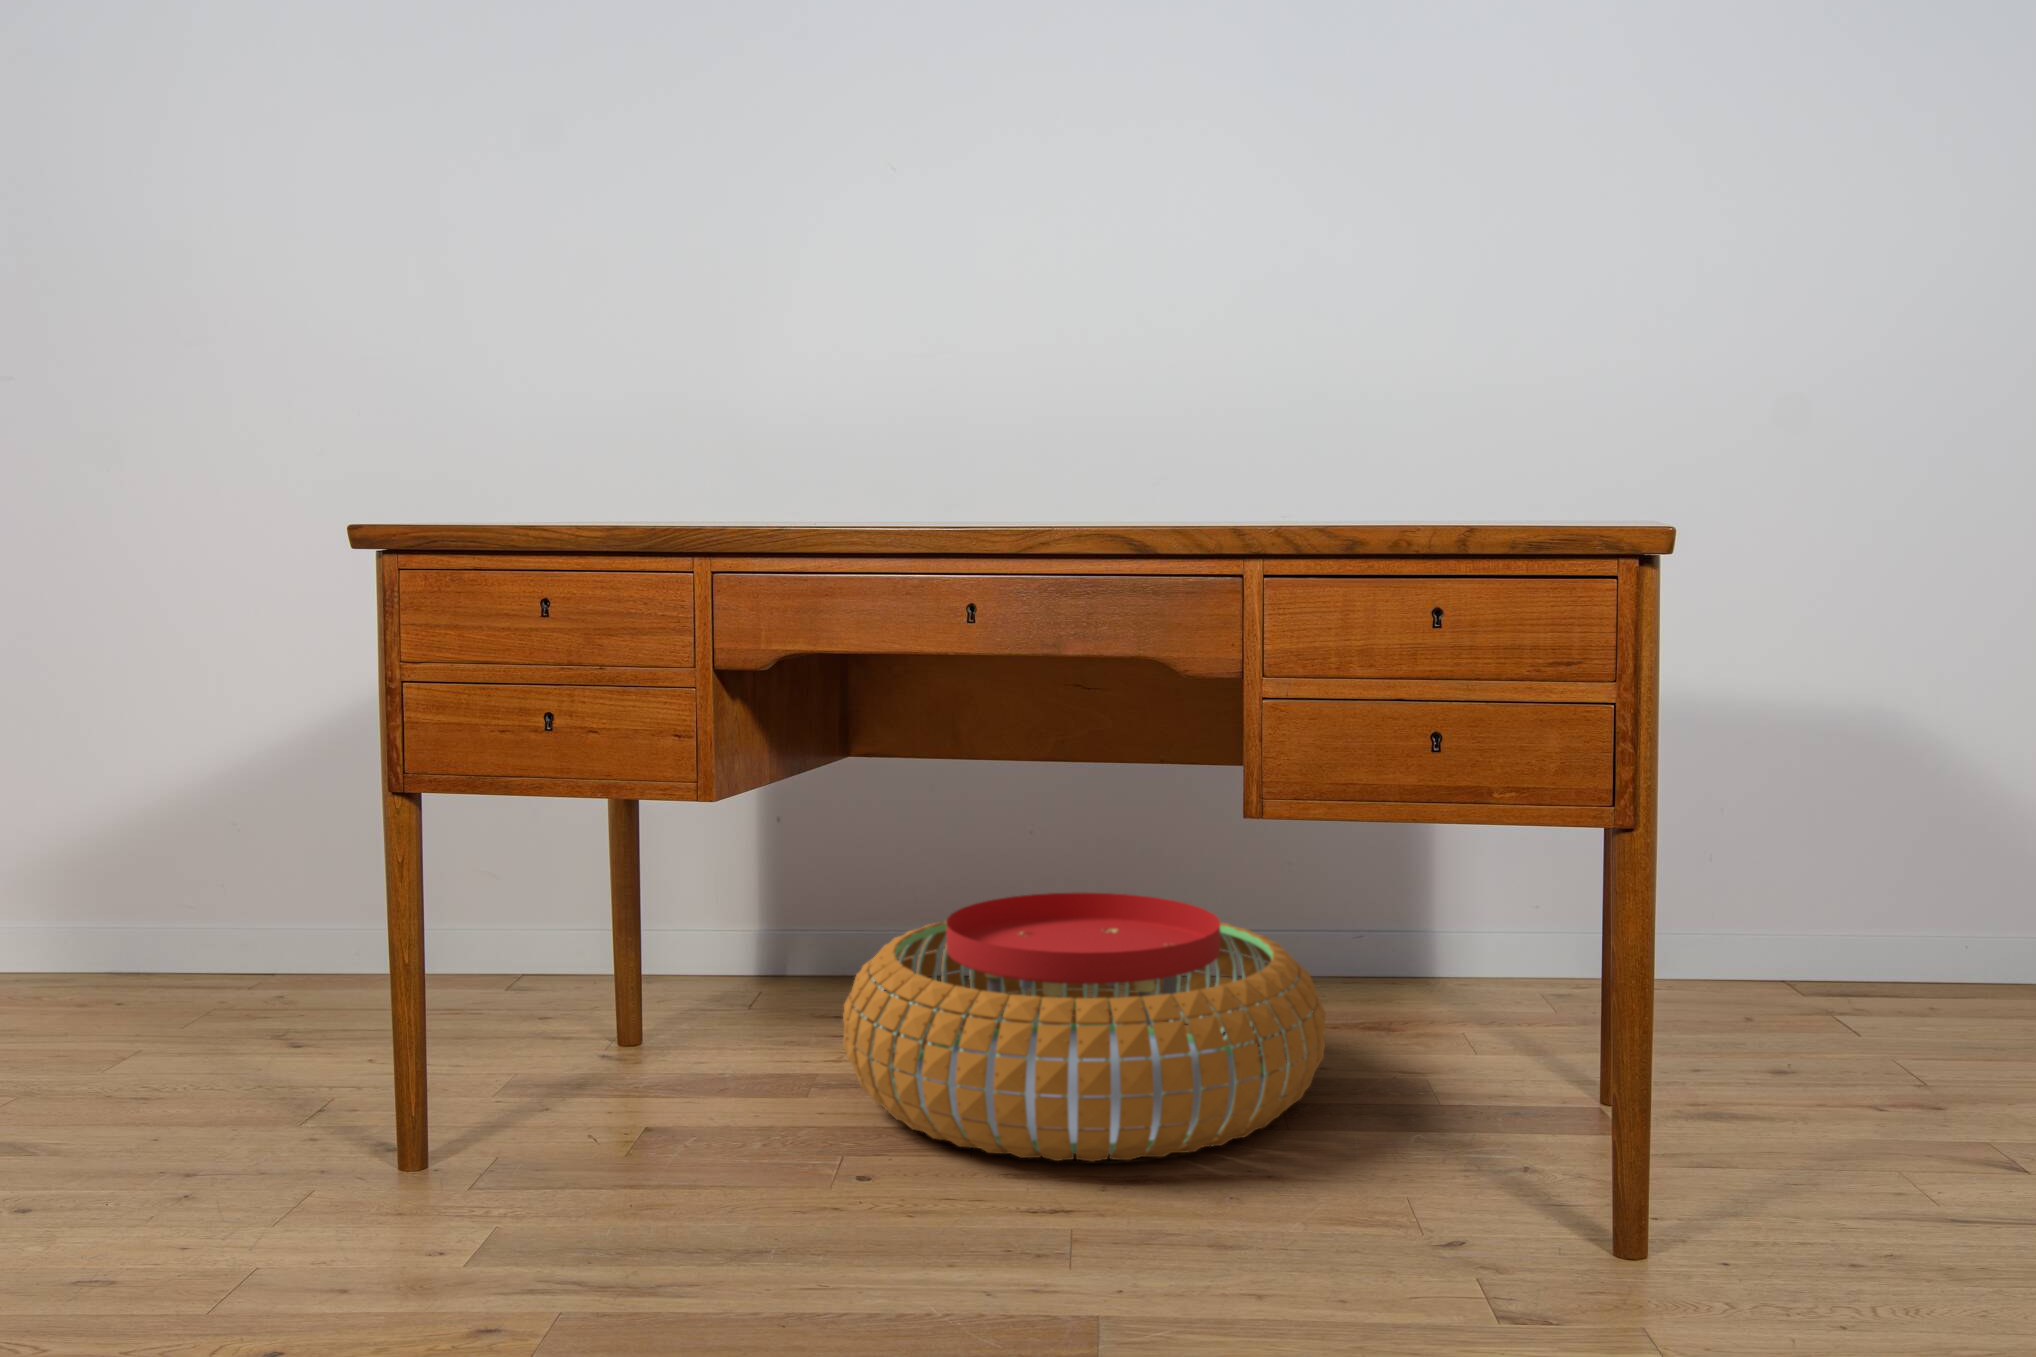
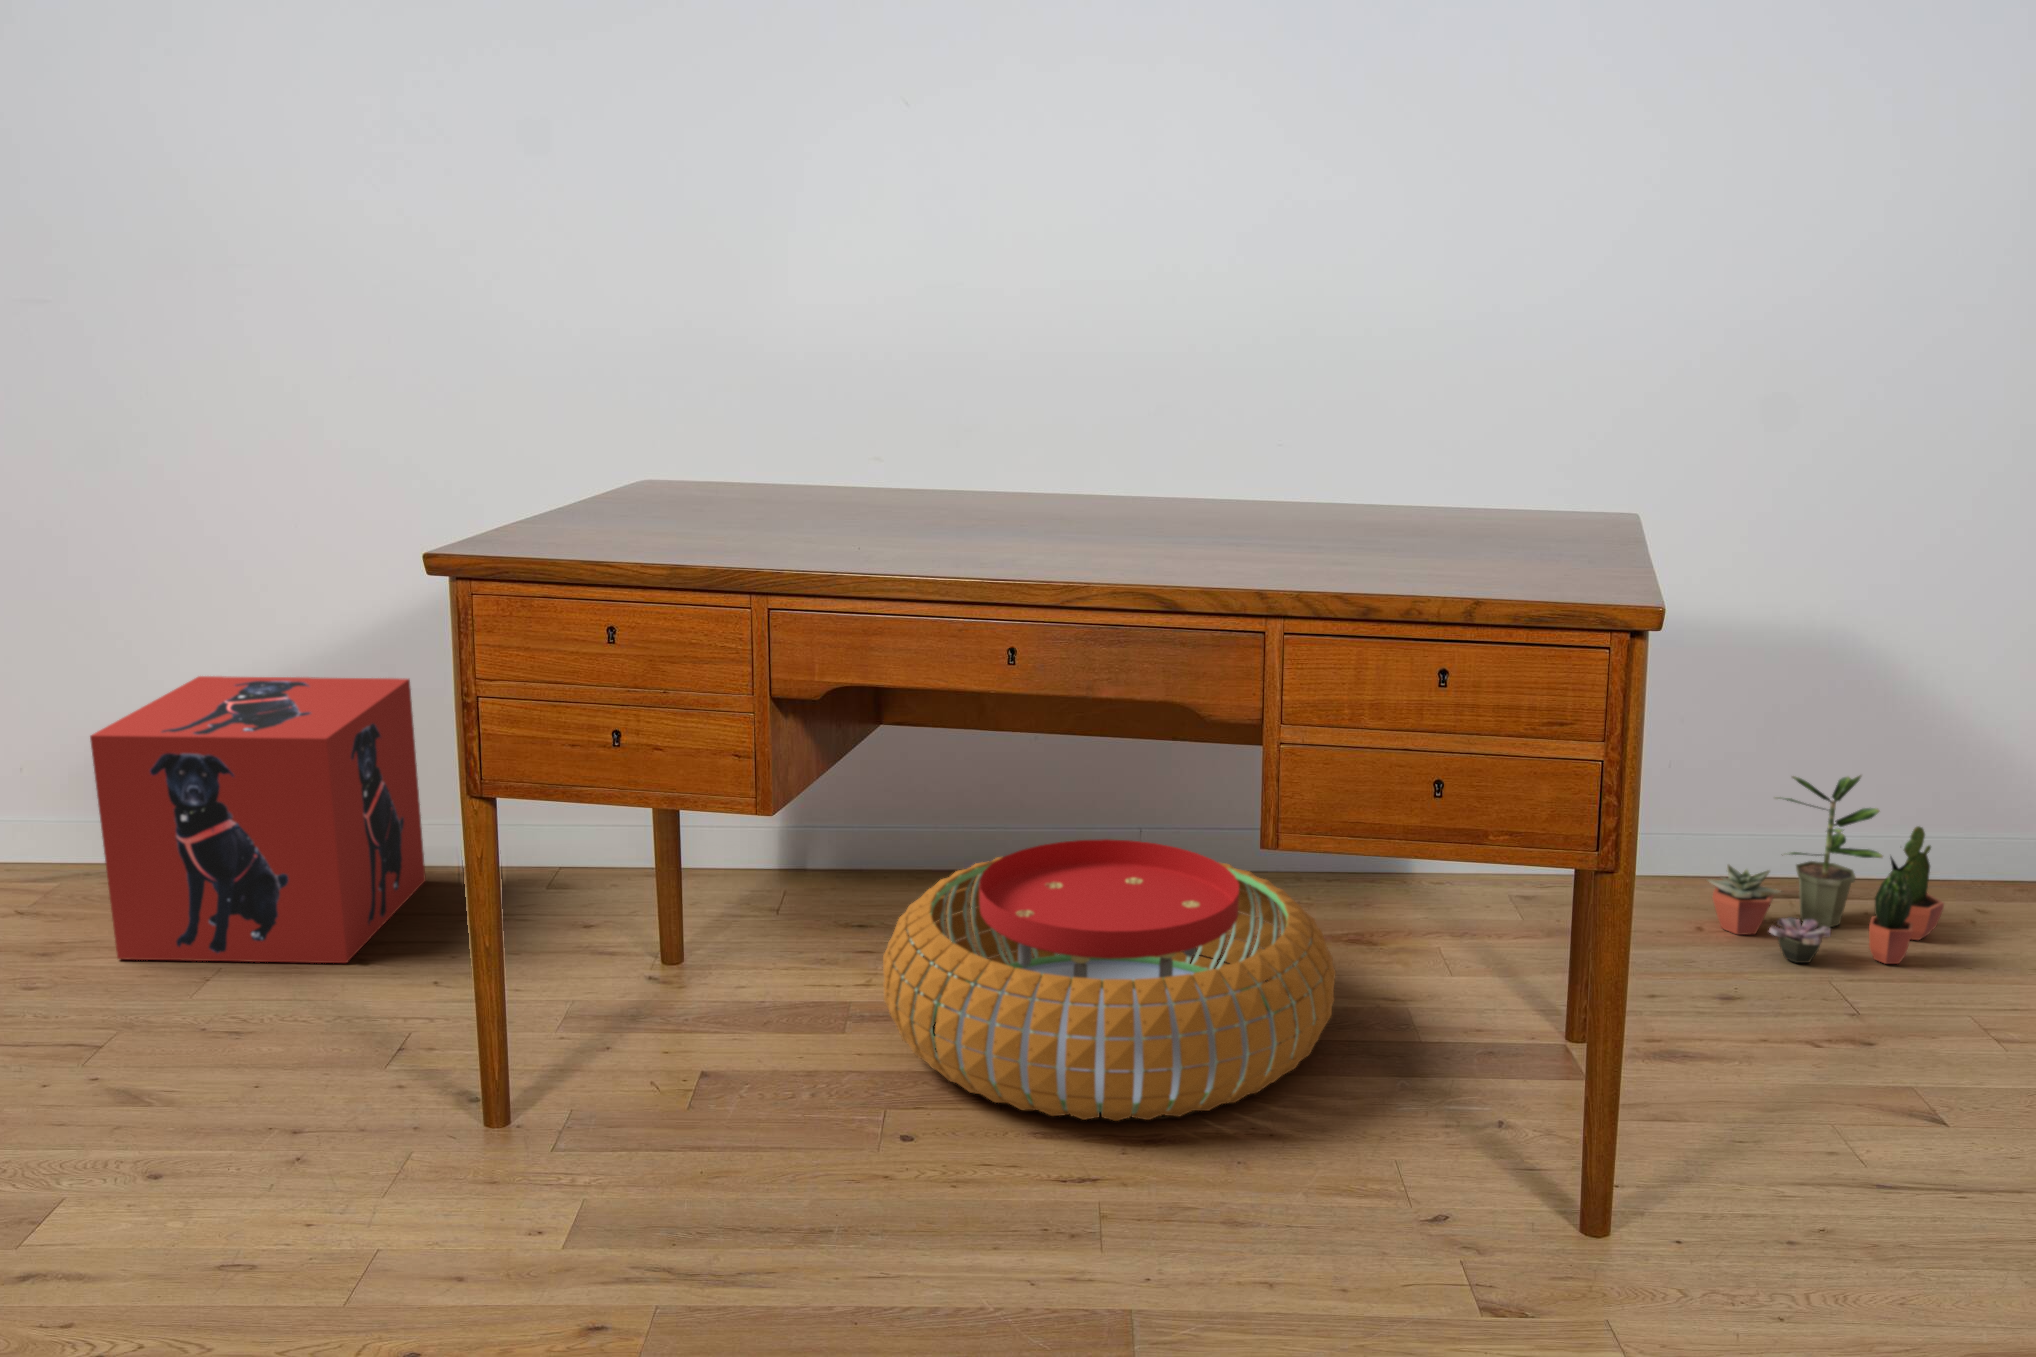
storage box: none [37,765,391,1039] -> present [90,676,426,963]
potted plant: none [1696,836,1945,1029] -> present [1707,775,1944,964]

